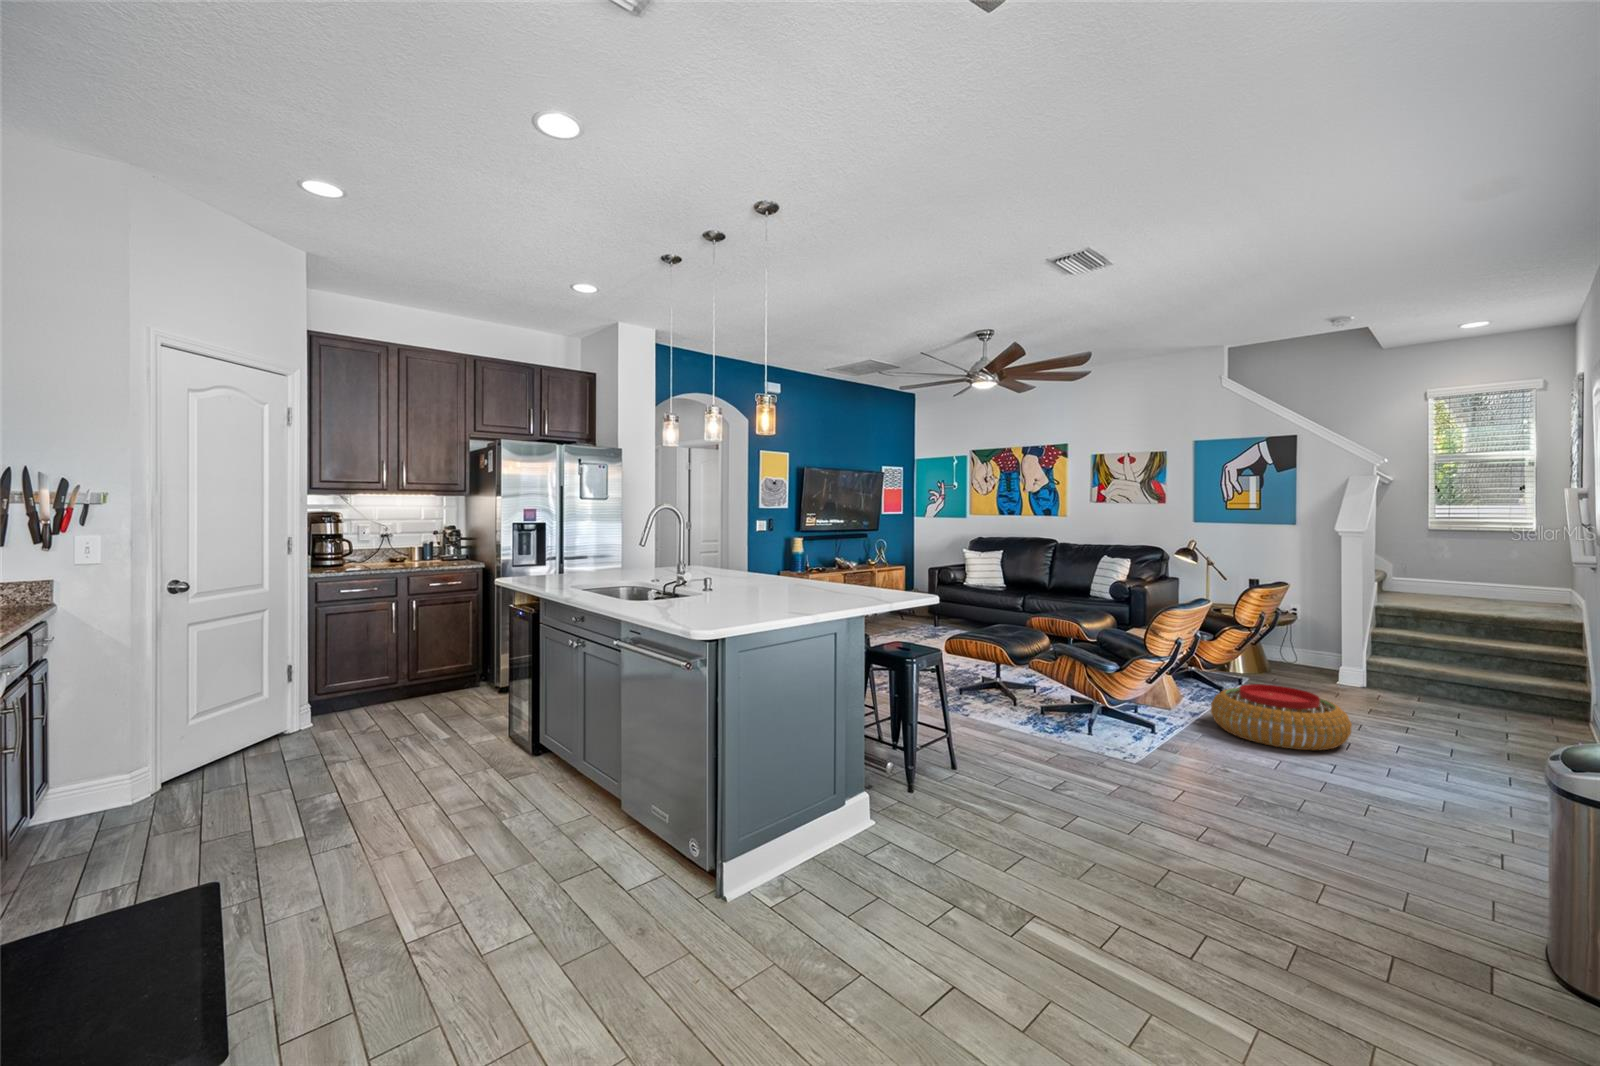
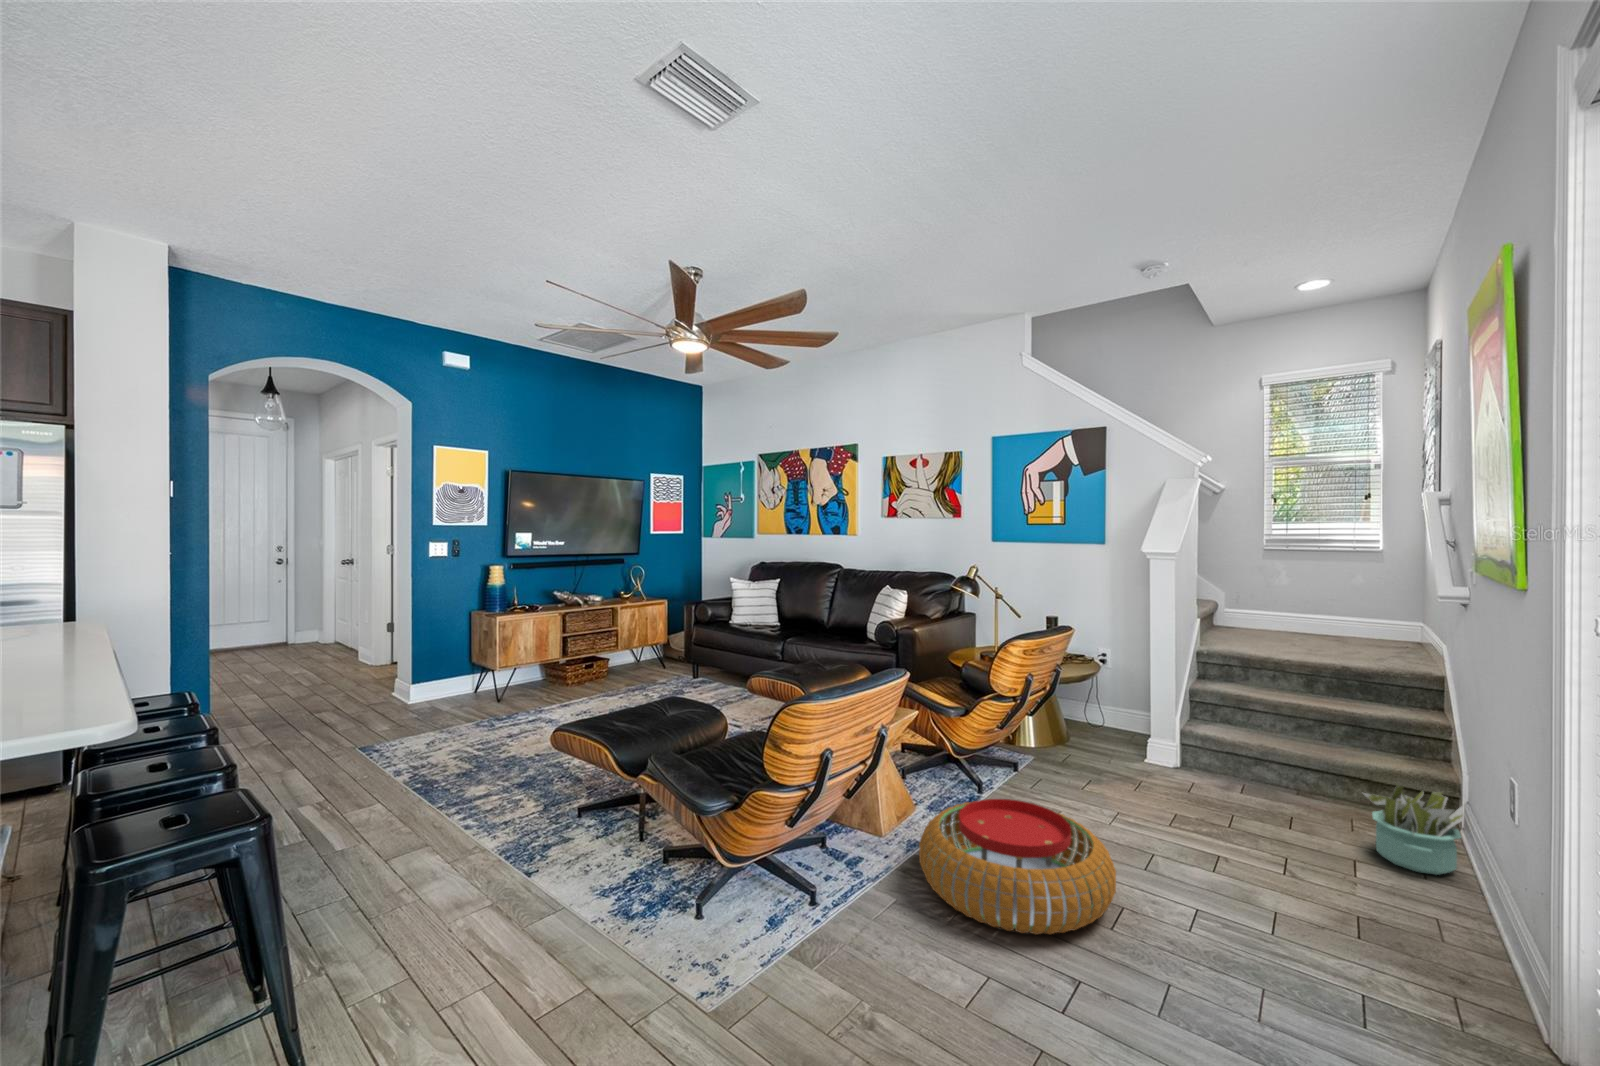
decorative plant: none [1513,684,1589,740] -> present [1363,785,1464,875]

